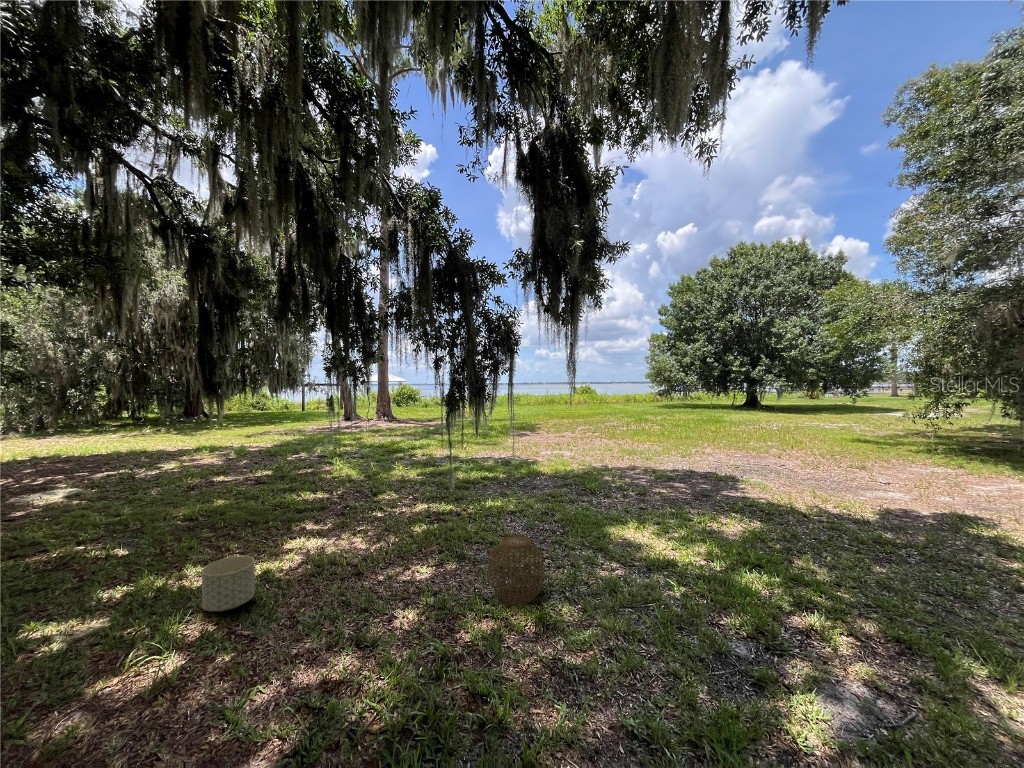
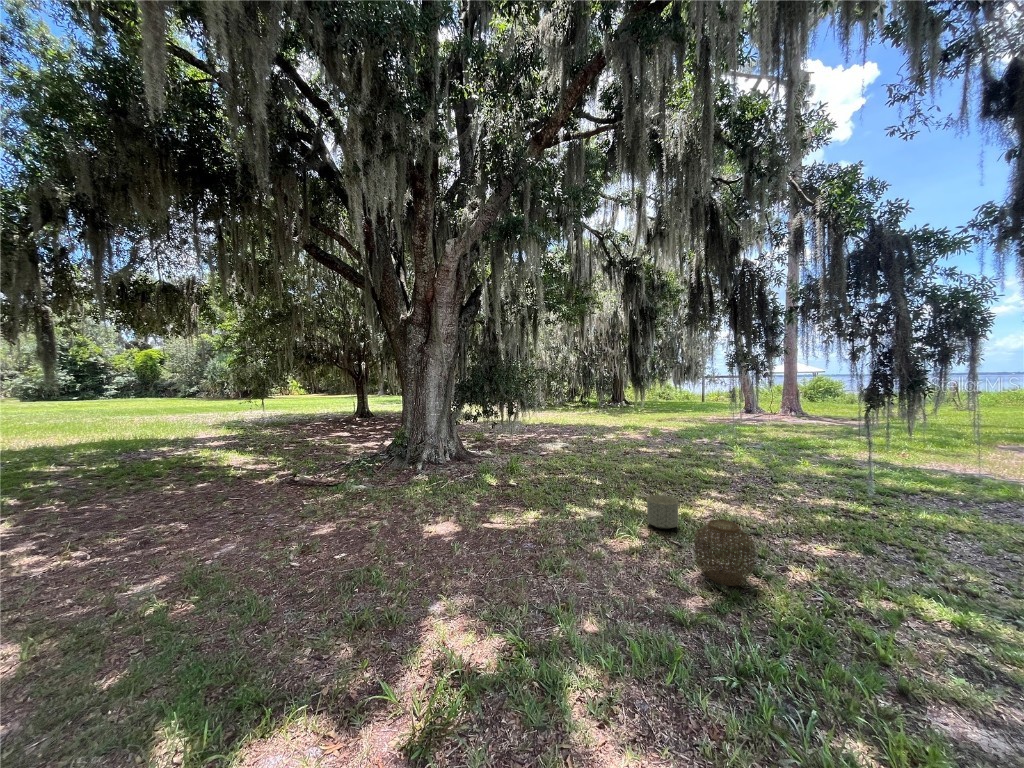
woven basket: present [488,535,545,606] -> present [695,520,755,586]

